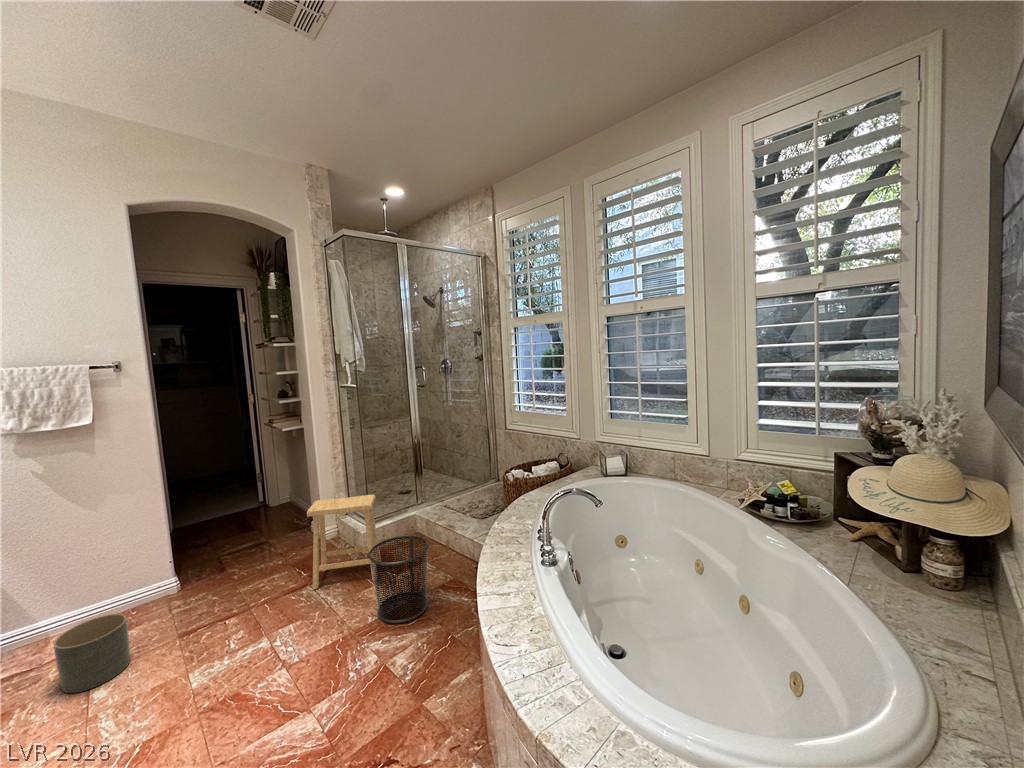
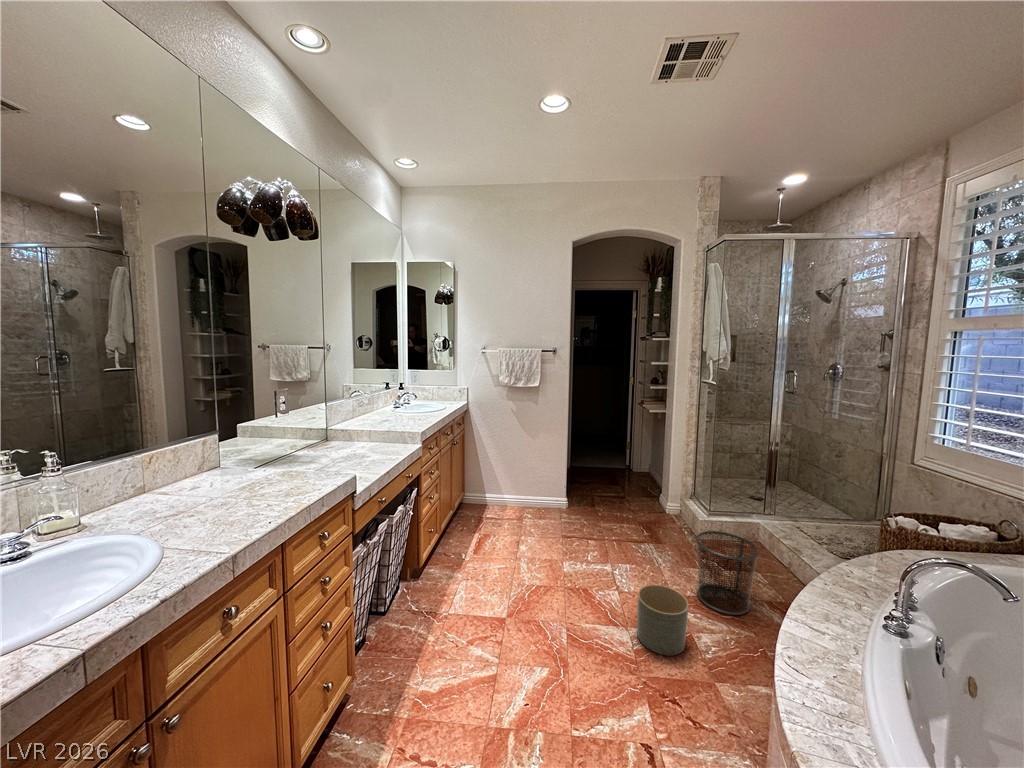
footstool: present [307,494,381,589] -> none [649,476,716,564]
planter: present [54,614,130,693] -> present [637,584,689,656]

